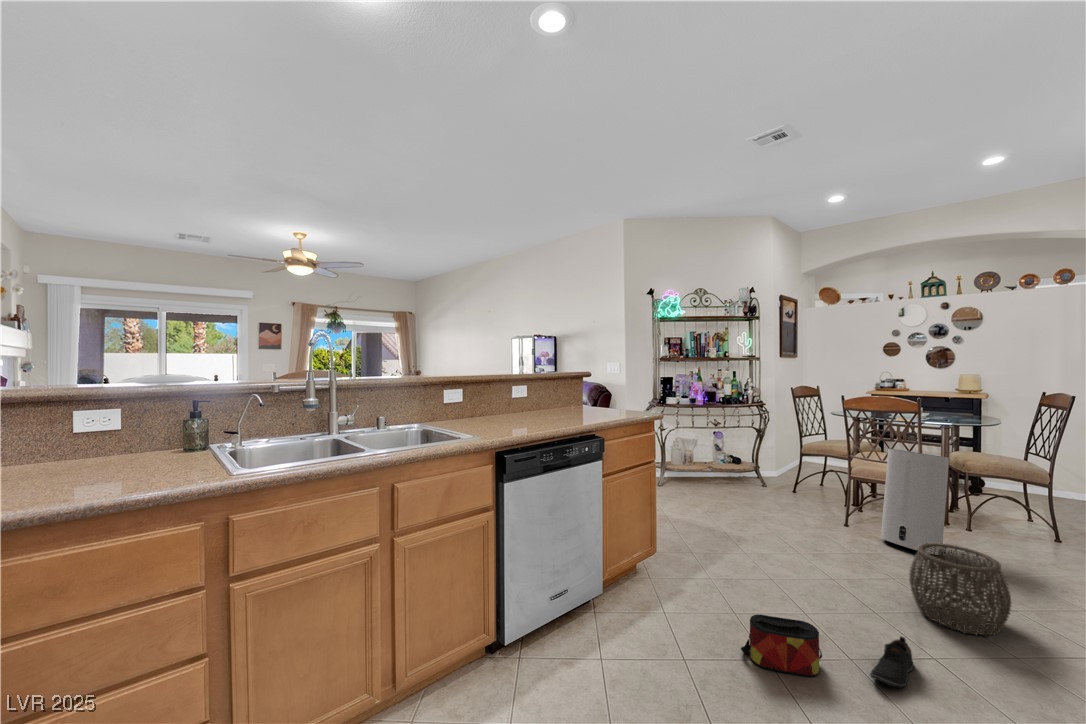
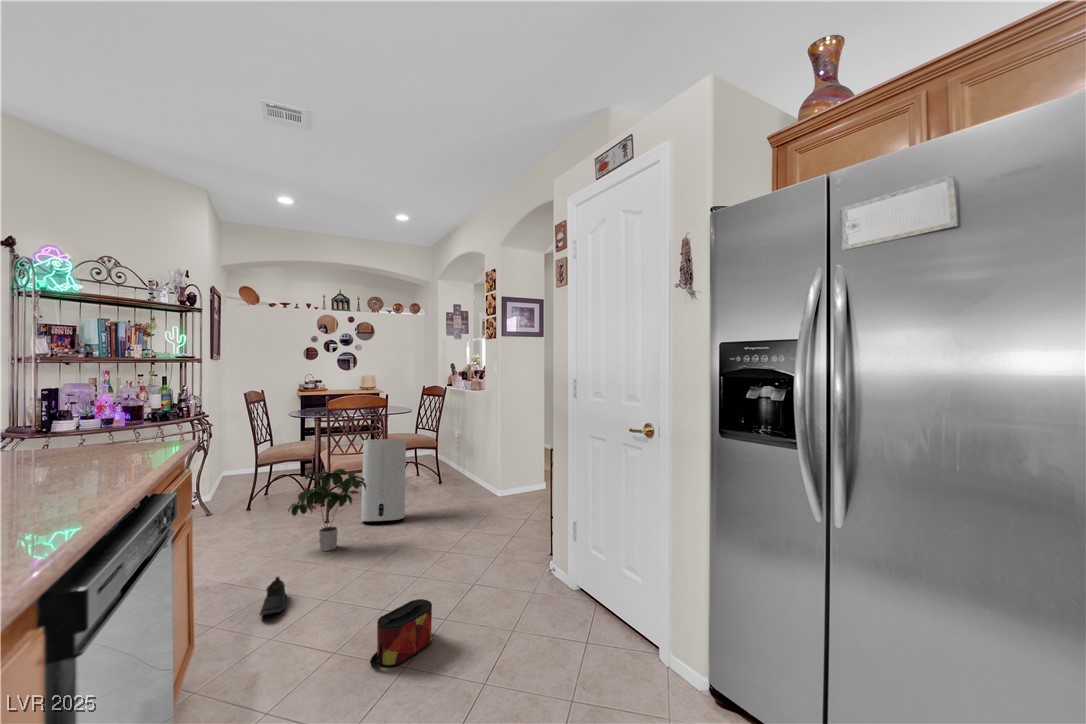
potted plant: none [786,467,863,551] -> present [288,469,366,551]
woven basket: present [909,543,1011,636] -> none [422,499,480,561]
shoe: present [870,637,914,687] -> present [260,577,286,616]

